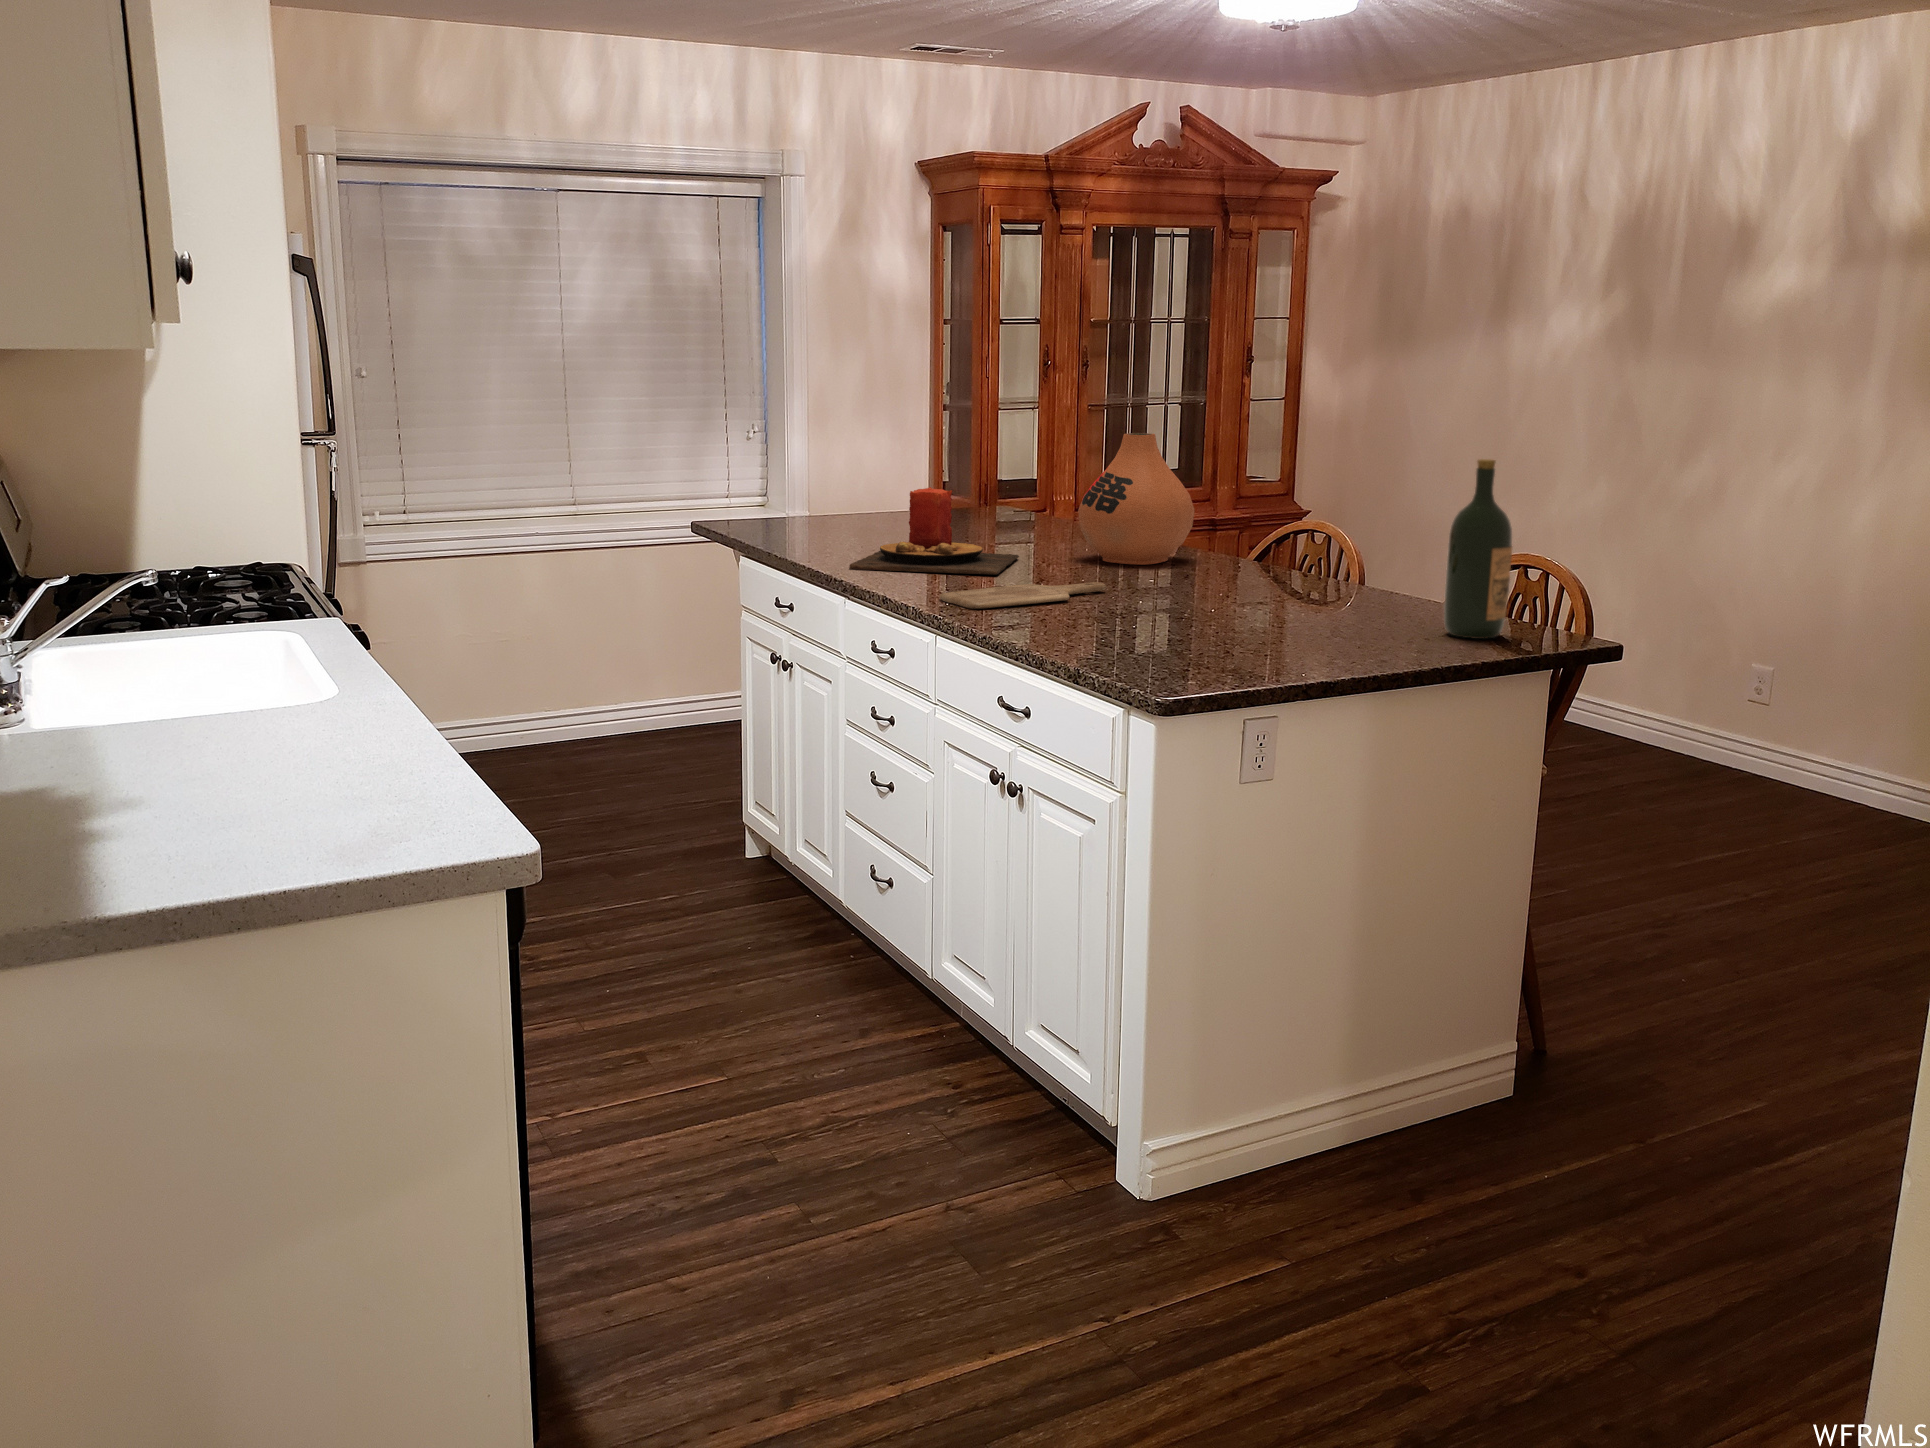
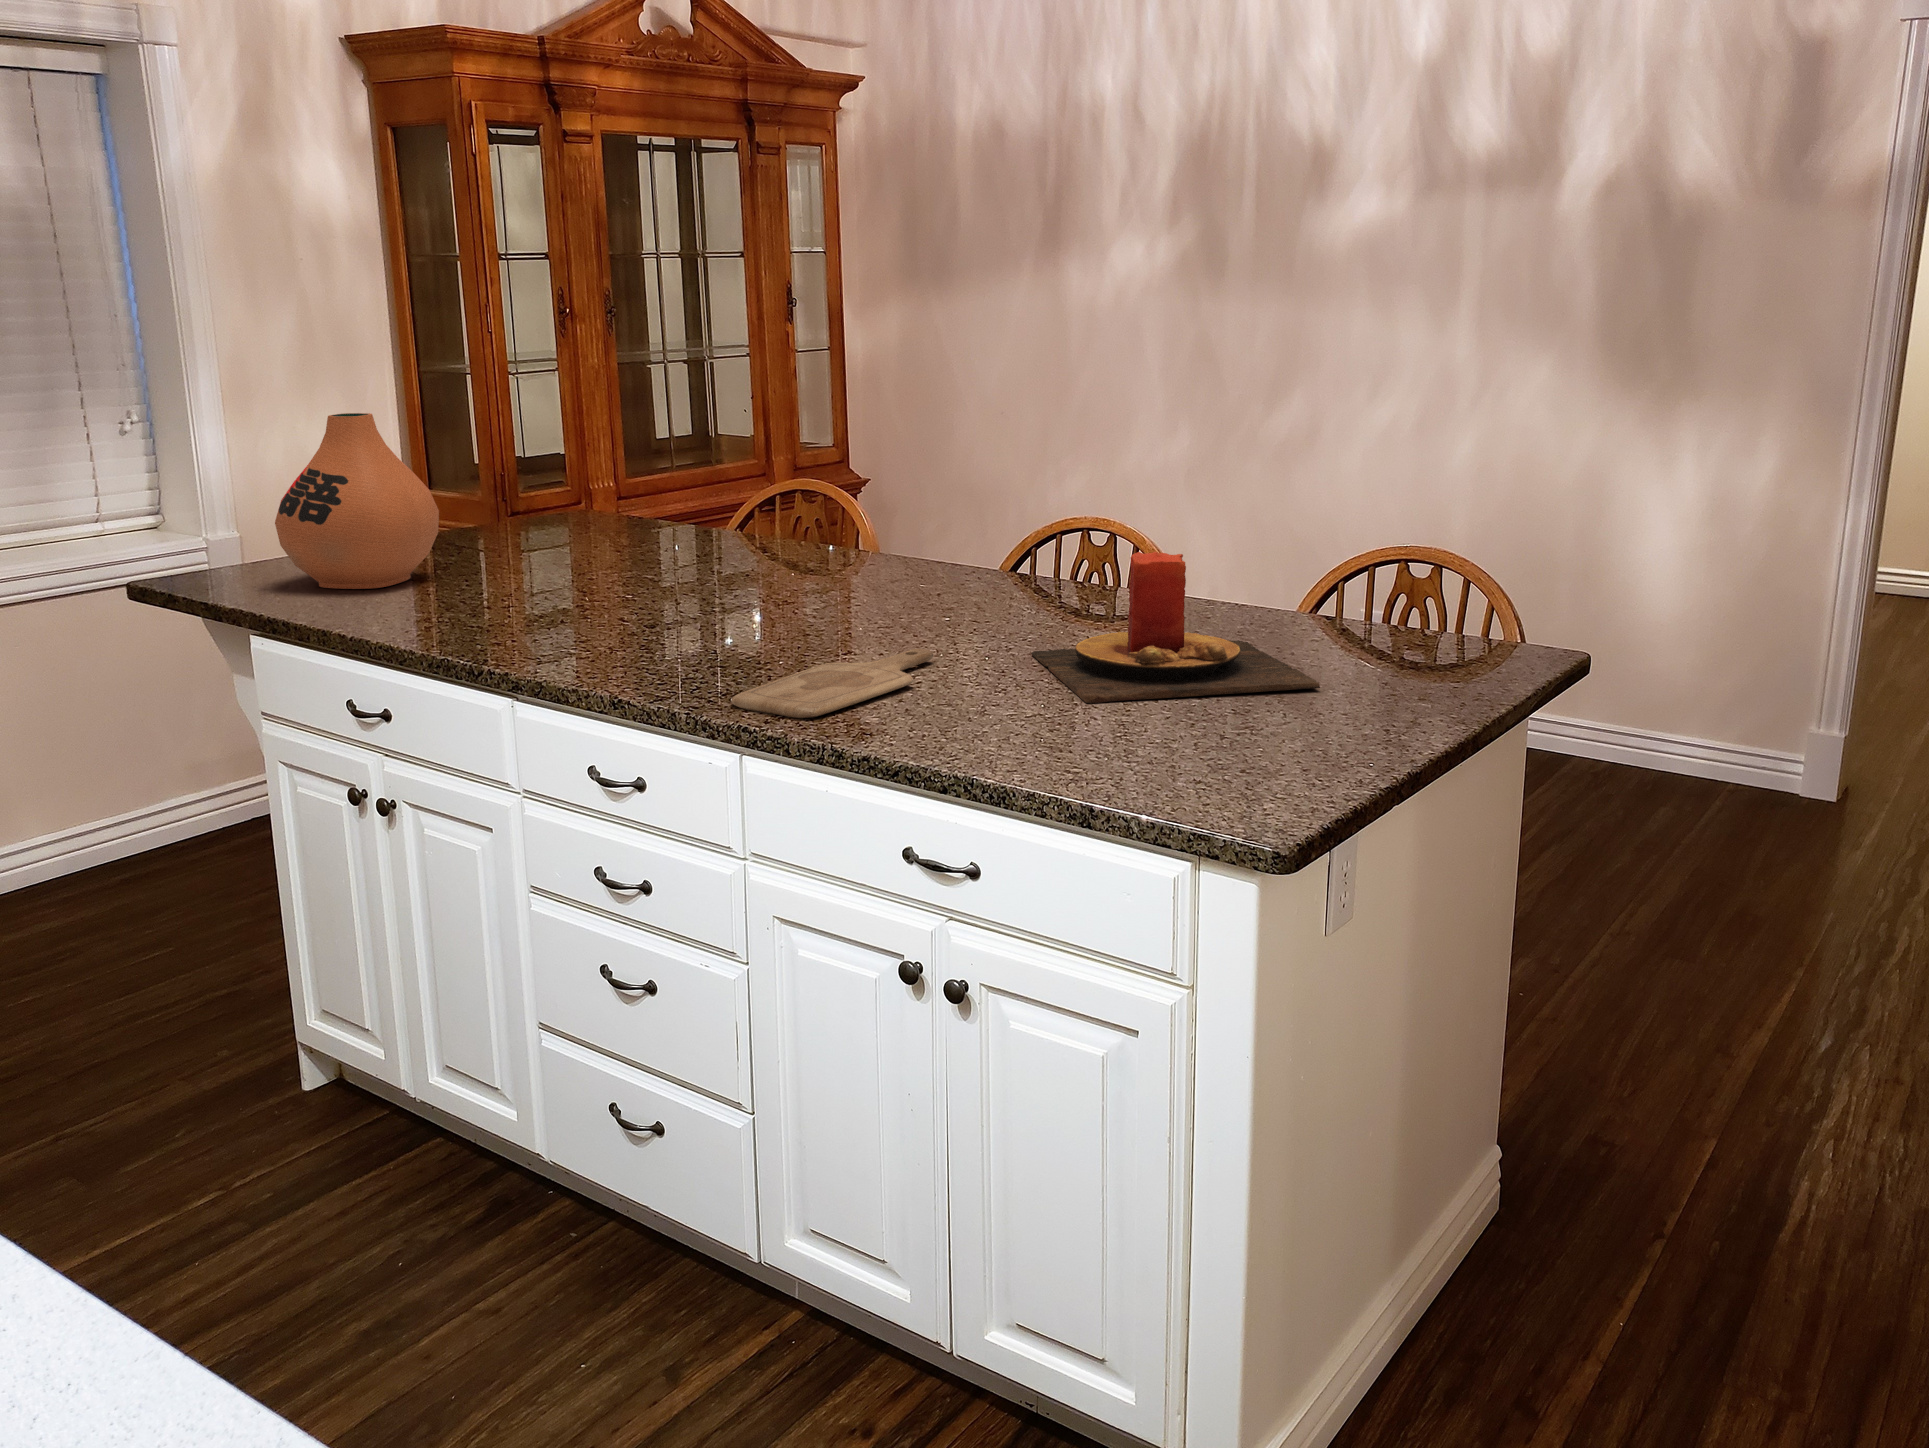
vase: present [1078,433,1195,565] -> present [275,413,439,589]
wine bottle: present [1444,459,1512,639] -> none [1416,458,1499,688]
candle: present [849,487,1019,575] -> present [1032,552,1320,703]

